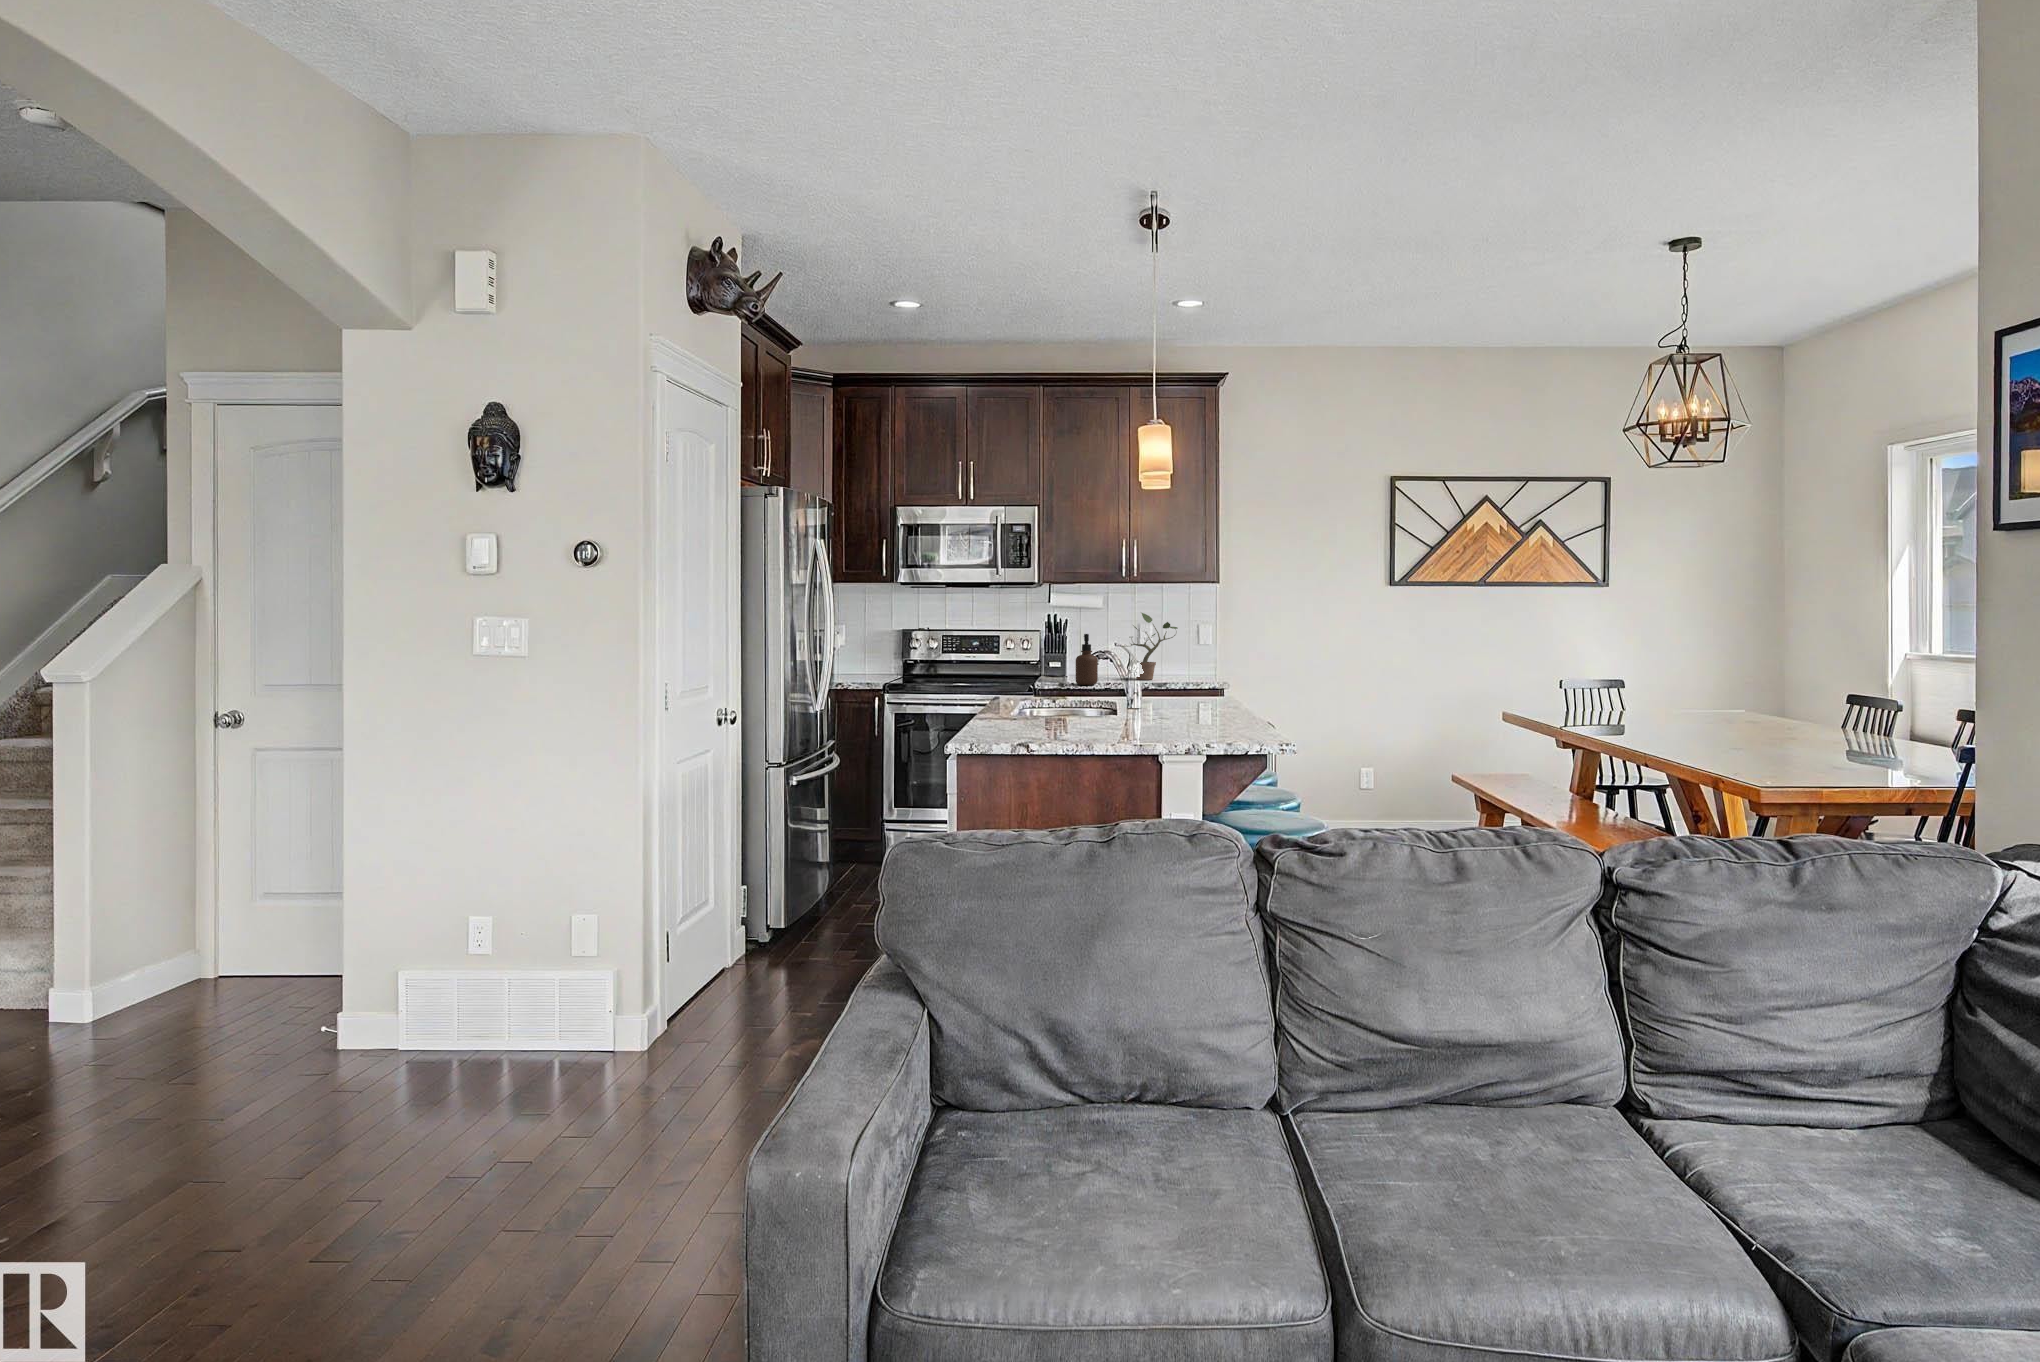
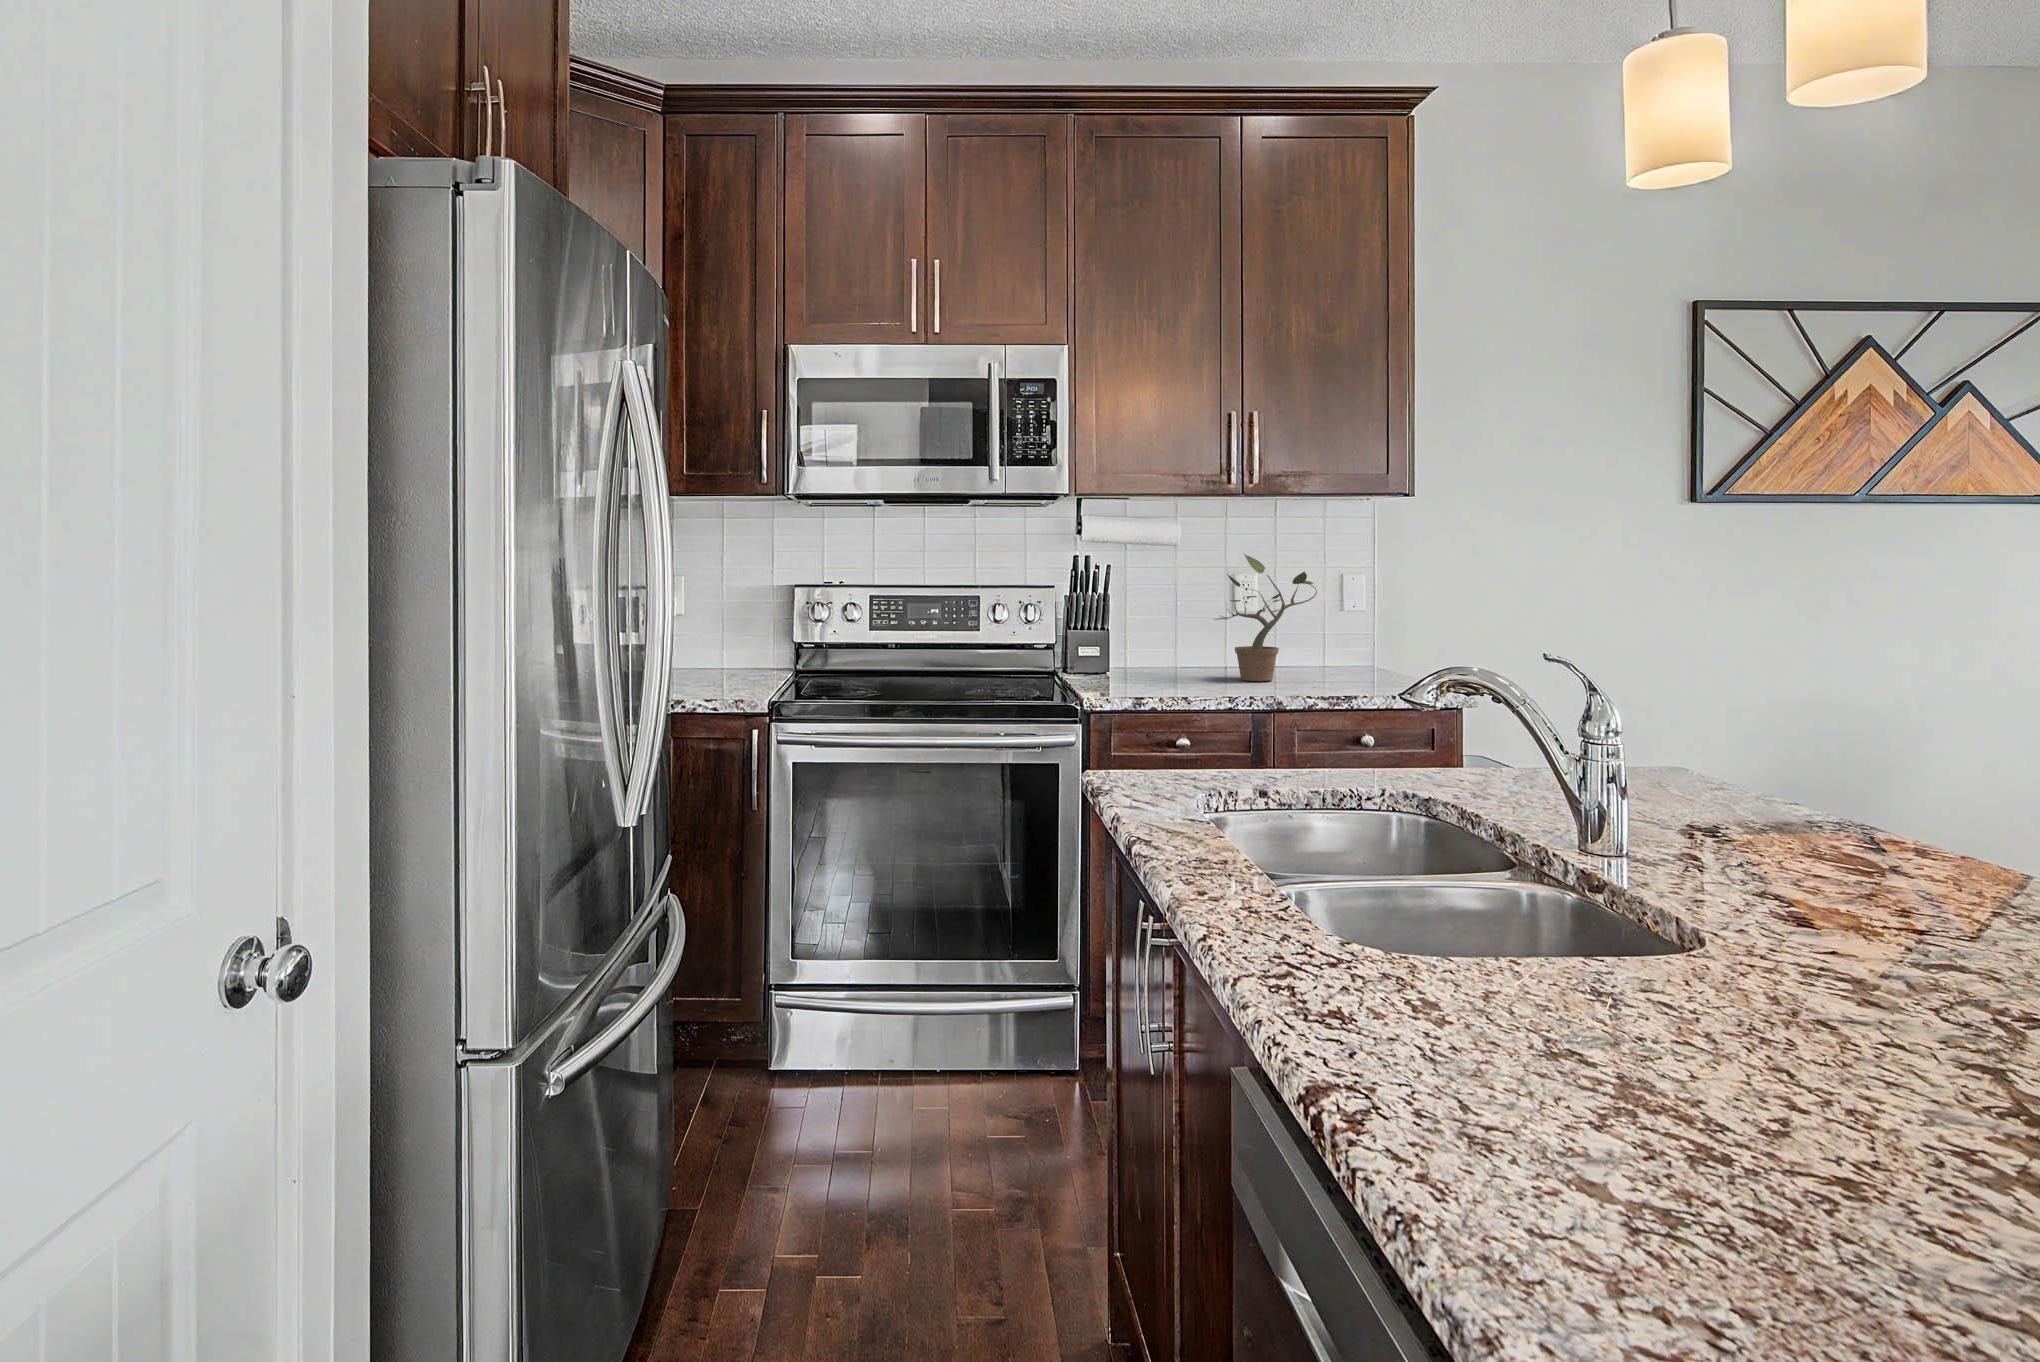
soap dispenser: present [1076,634,1098,685] -> none [1148,596,1192,697]

